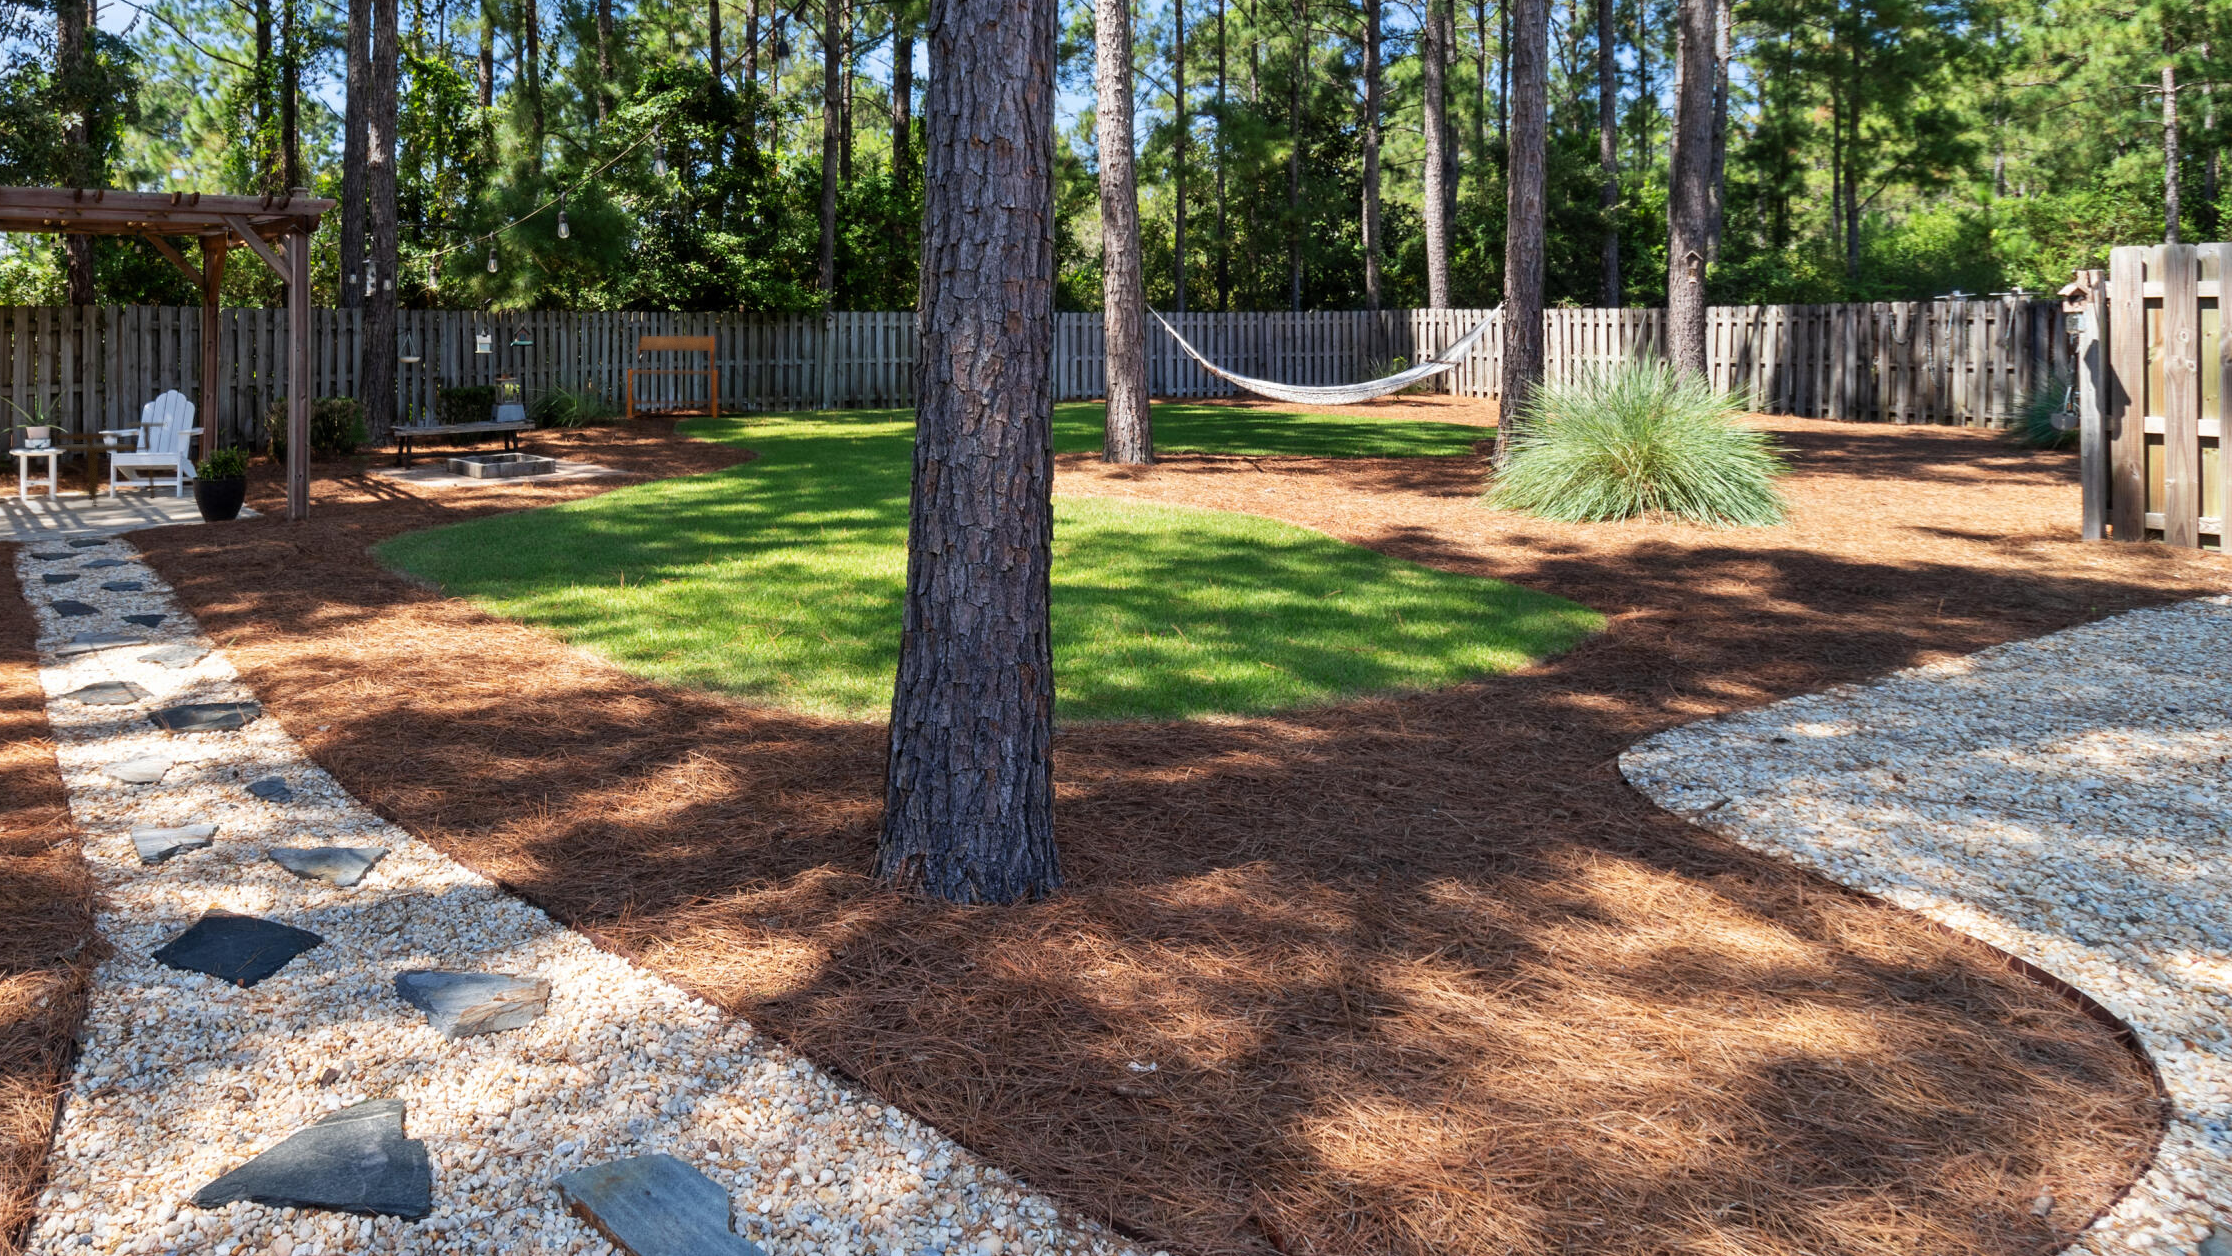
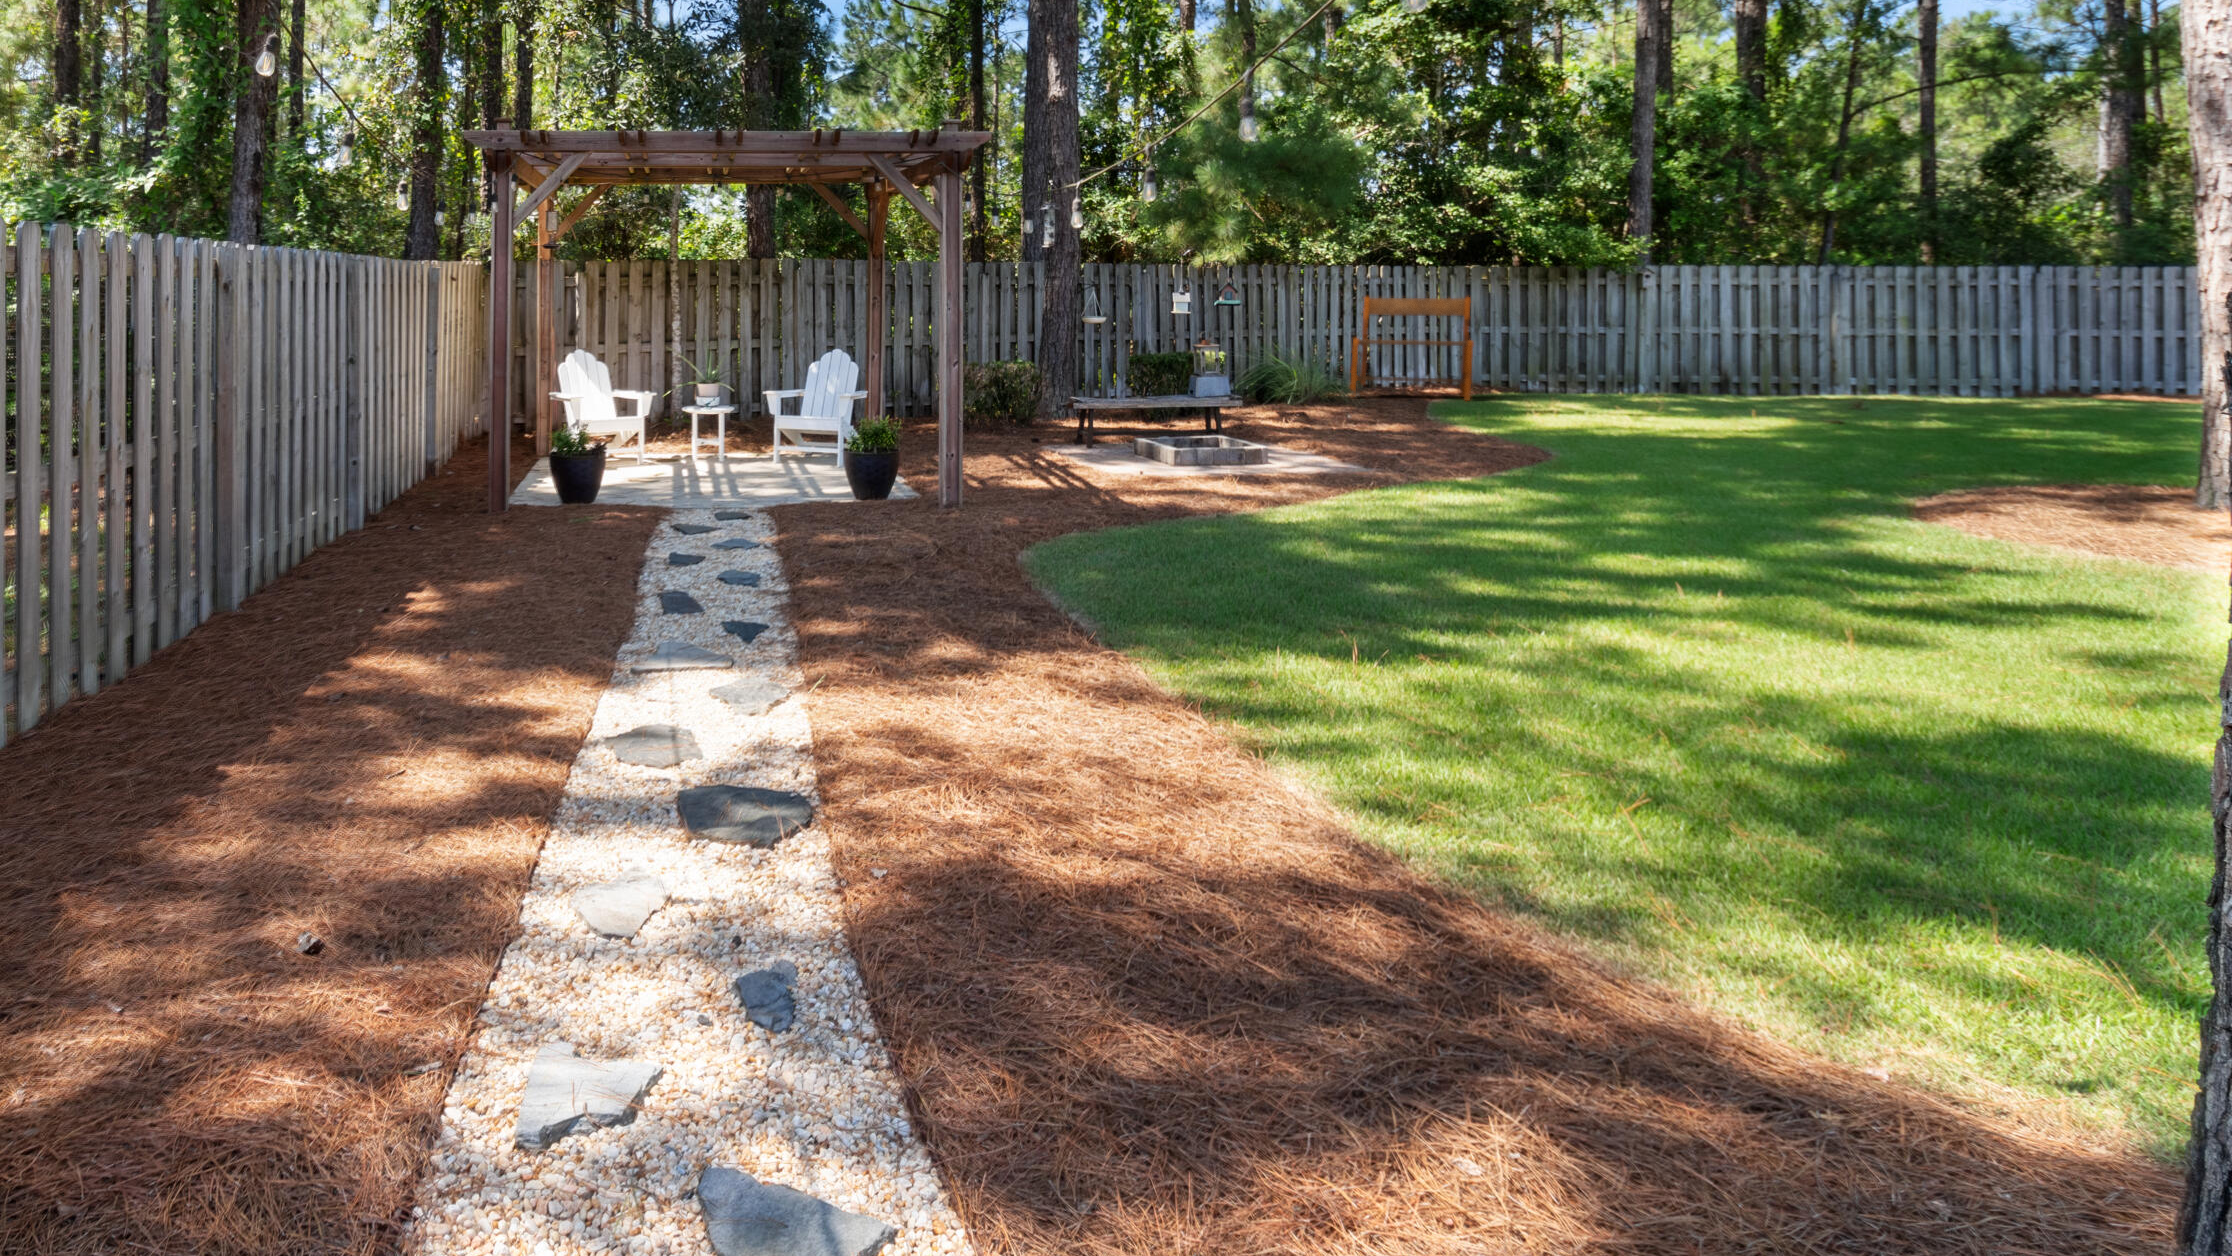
potted tree: present [349,407,371,474] -> none [1018,373,1047,453]
side table: present [55,422,165,506] -> none [721,387,831,475]

